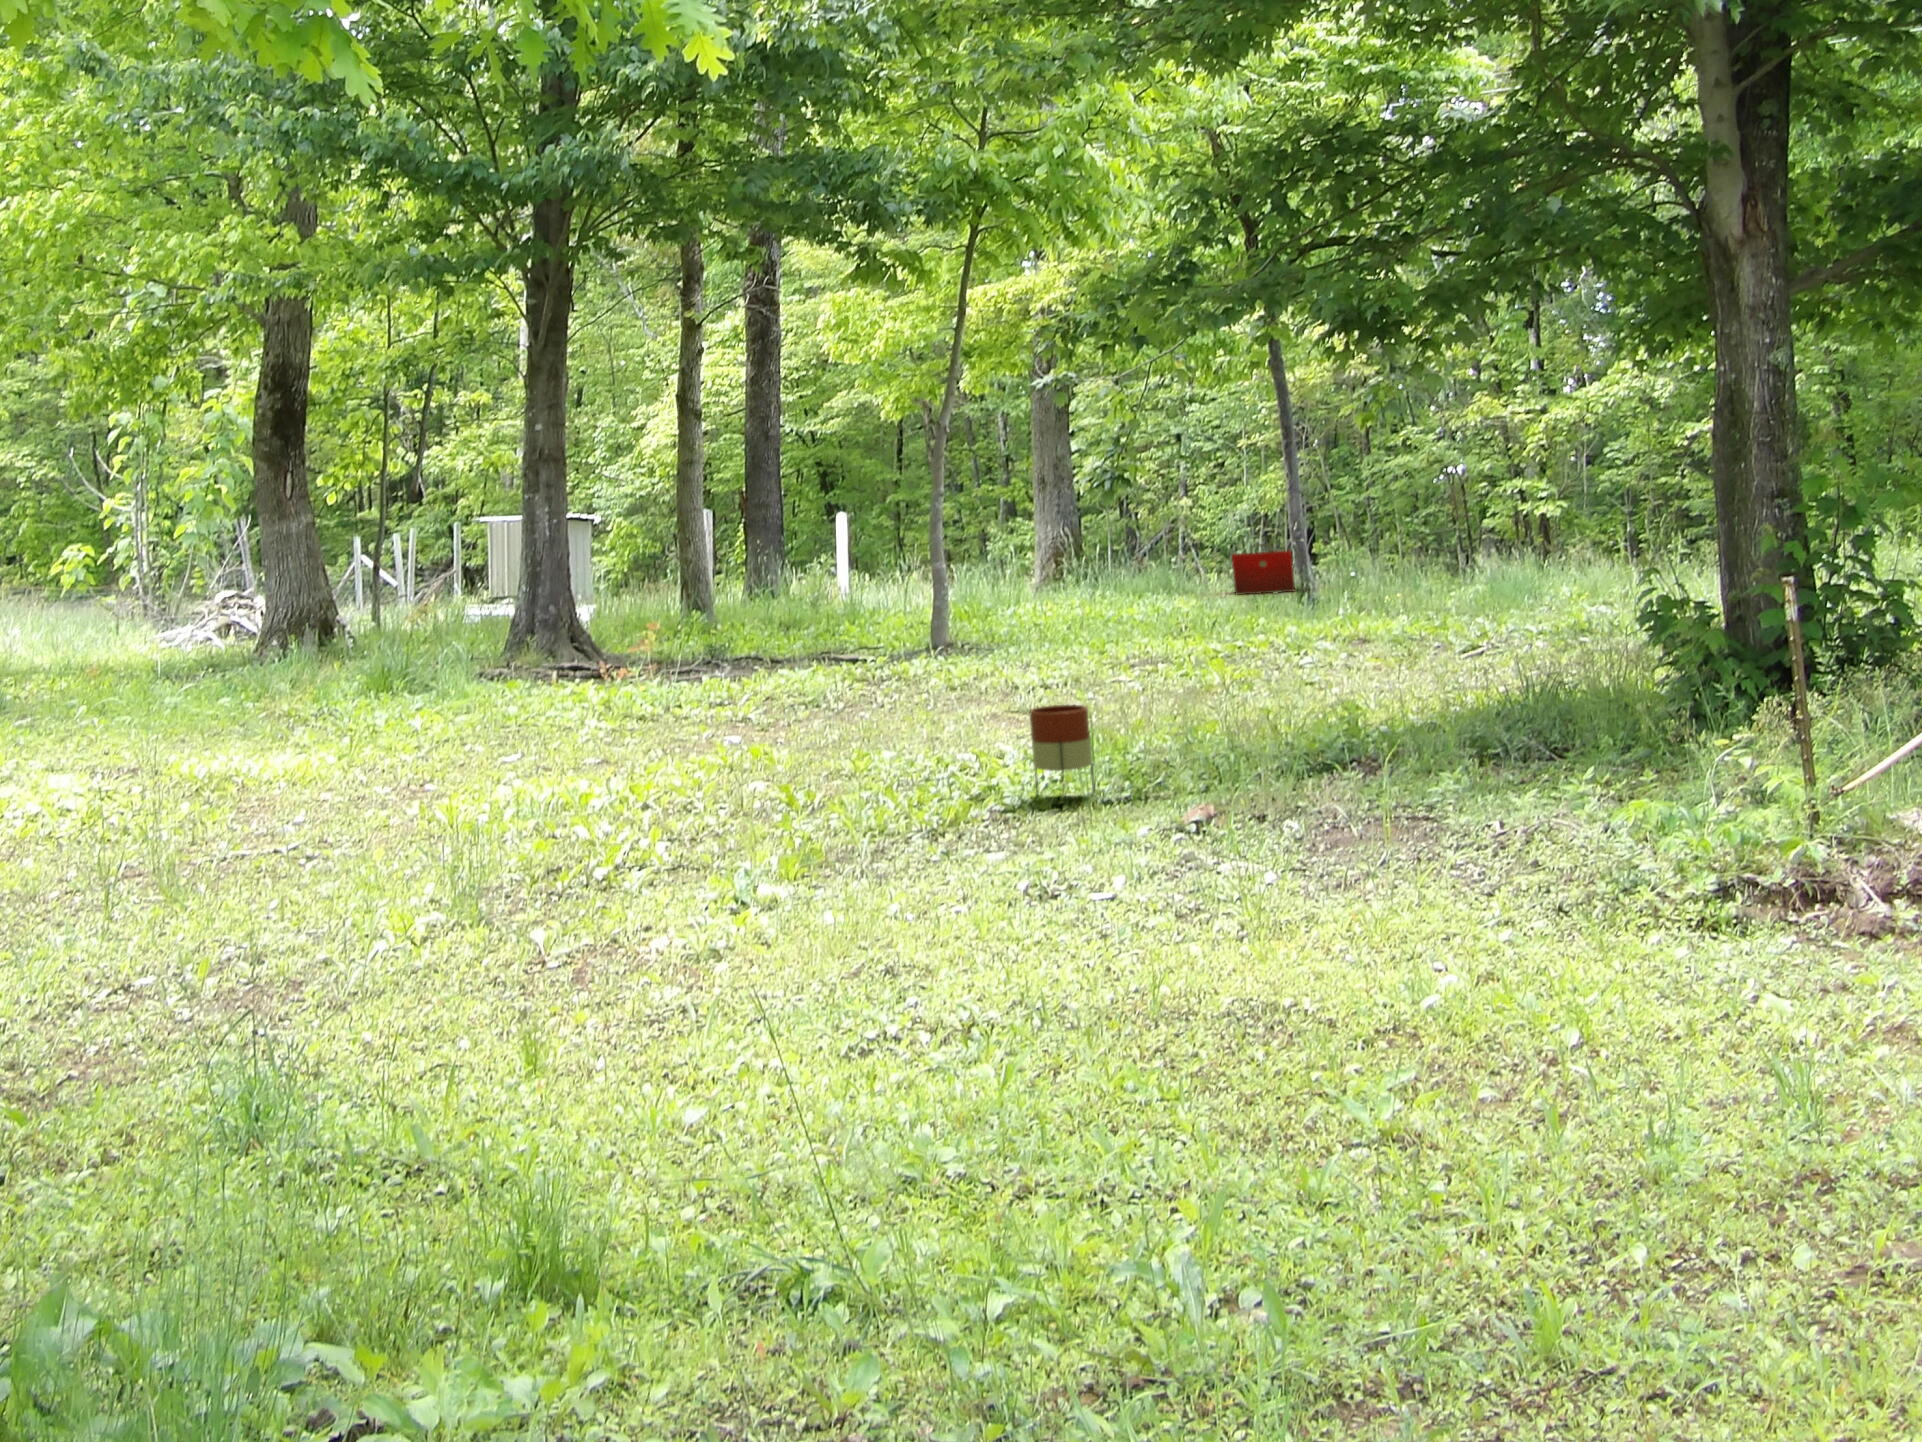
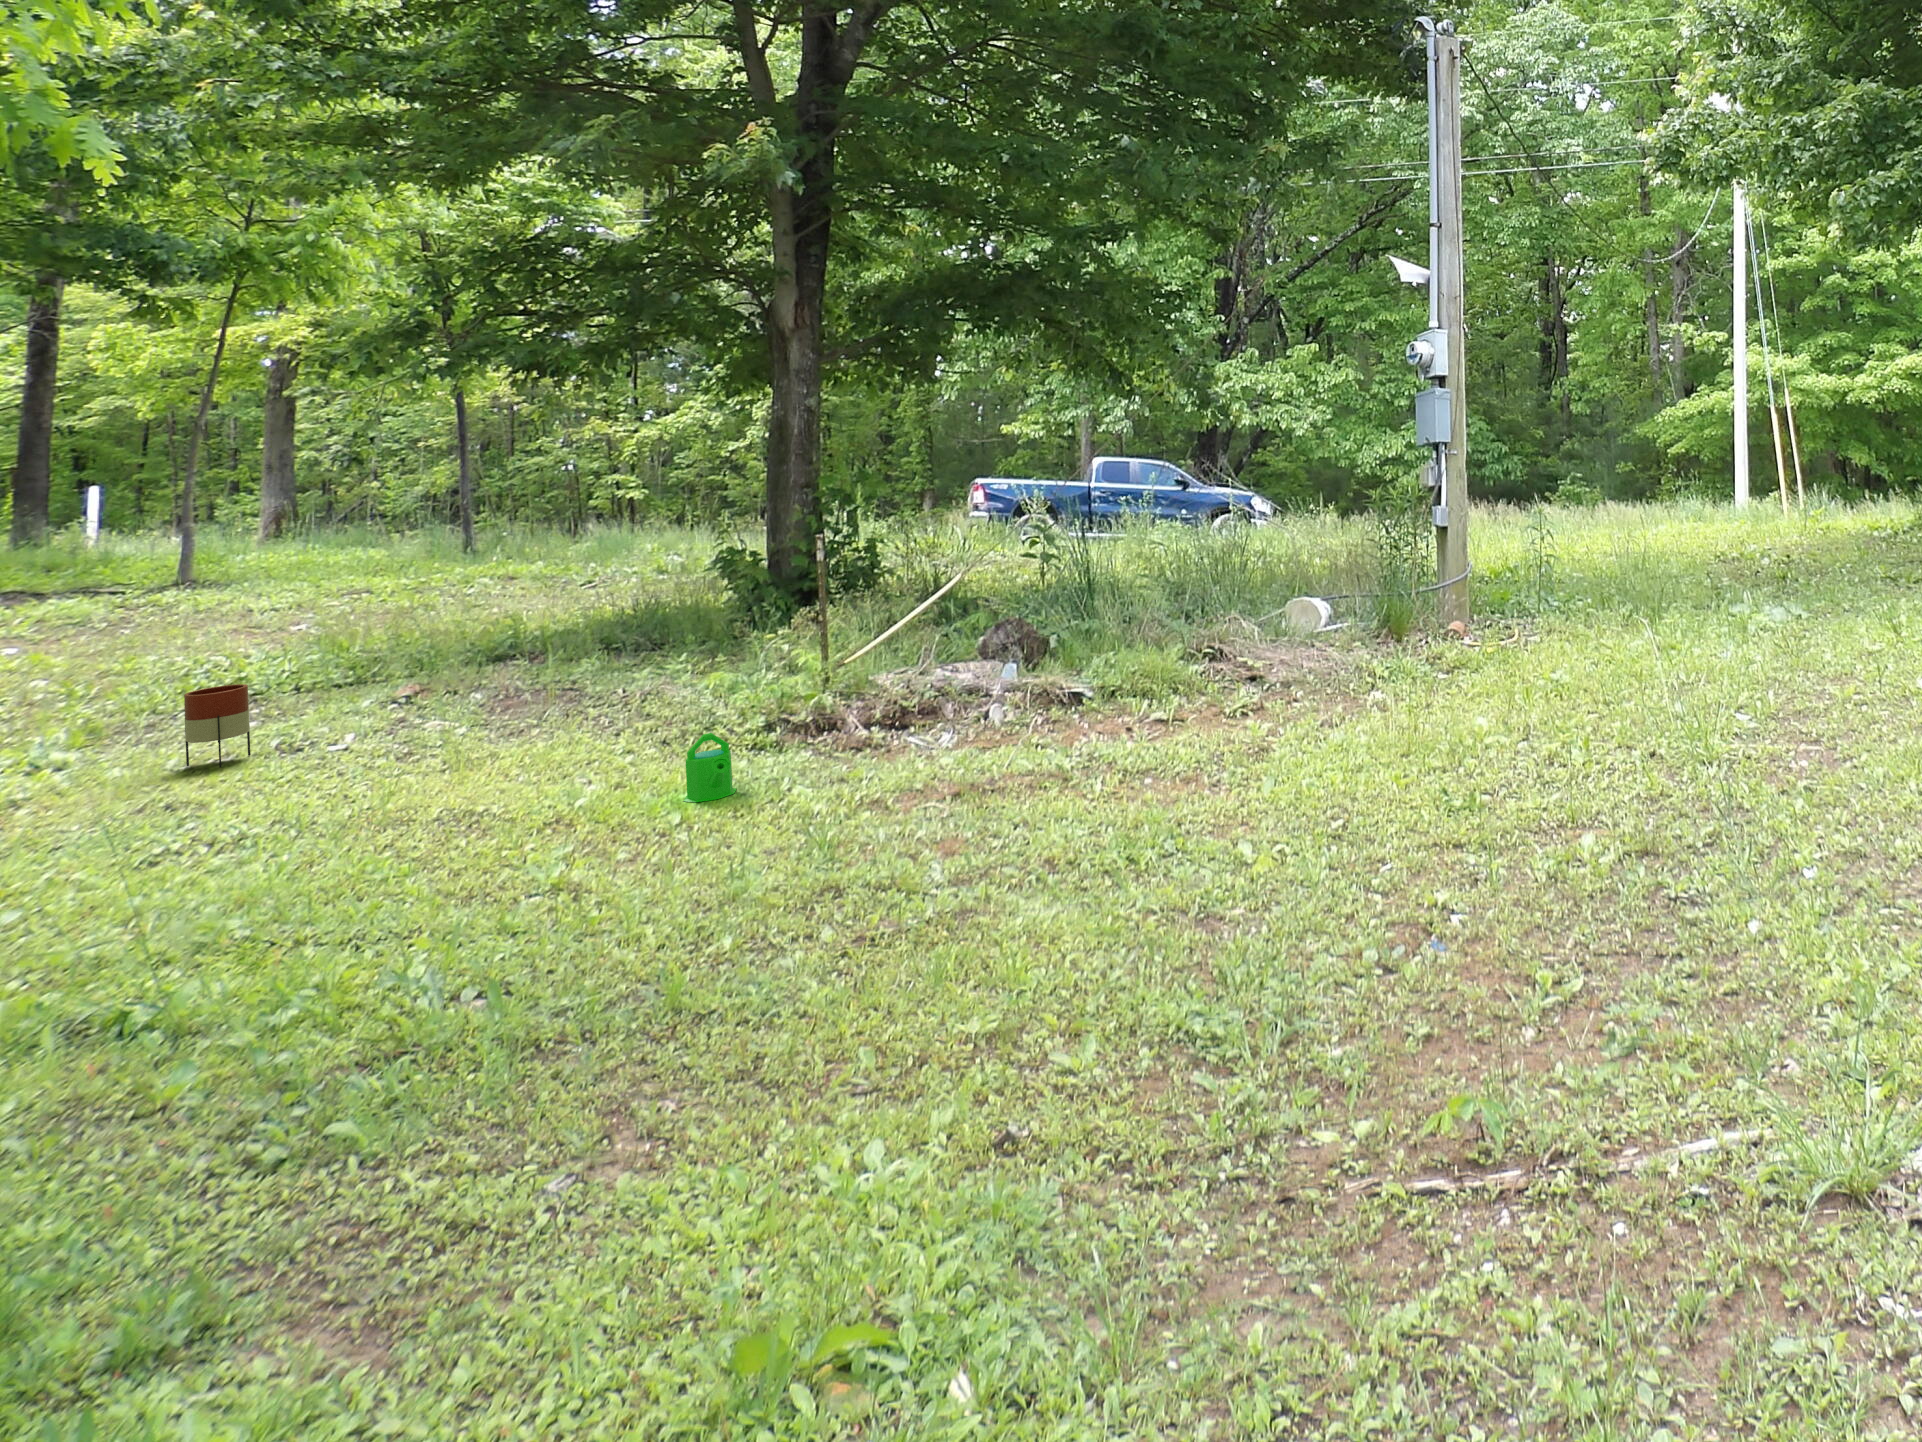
toolbox: present [1232,544,1295,595] -> none [354,540,418,585]
watering can: none [1586,878,1669,990] -> present [684,733,736,802]

